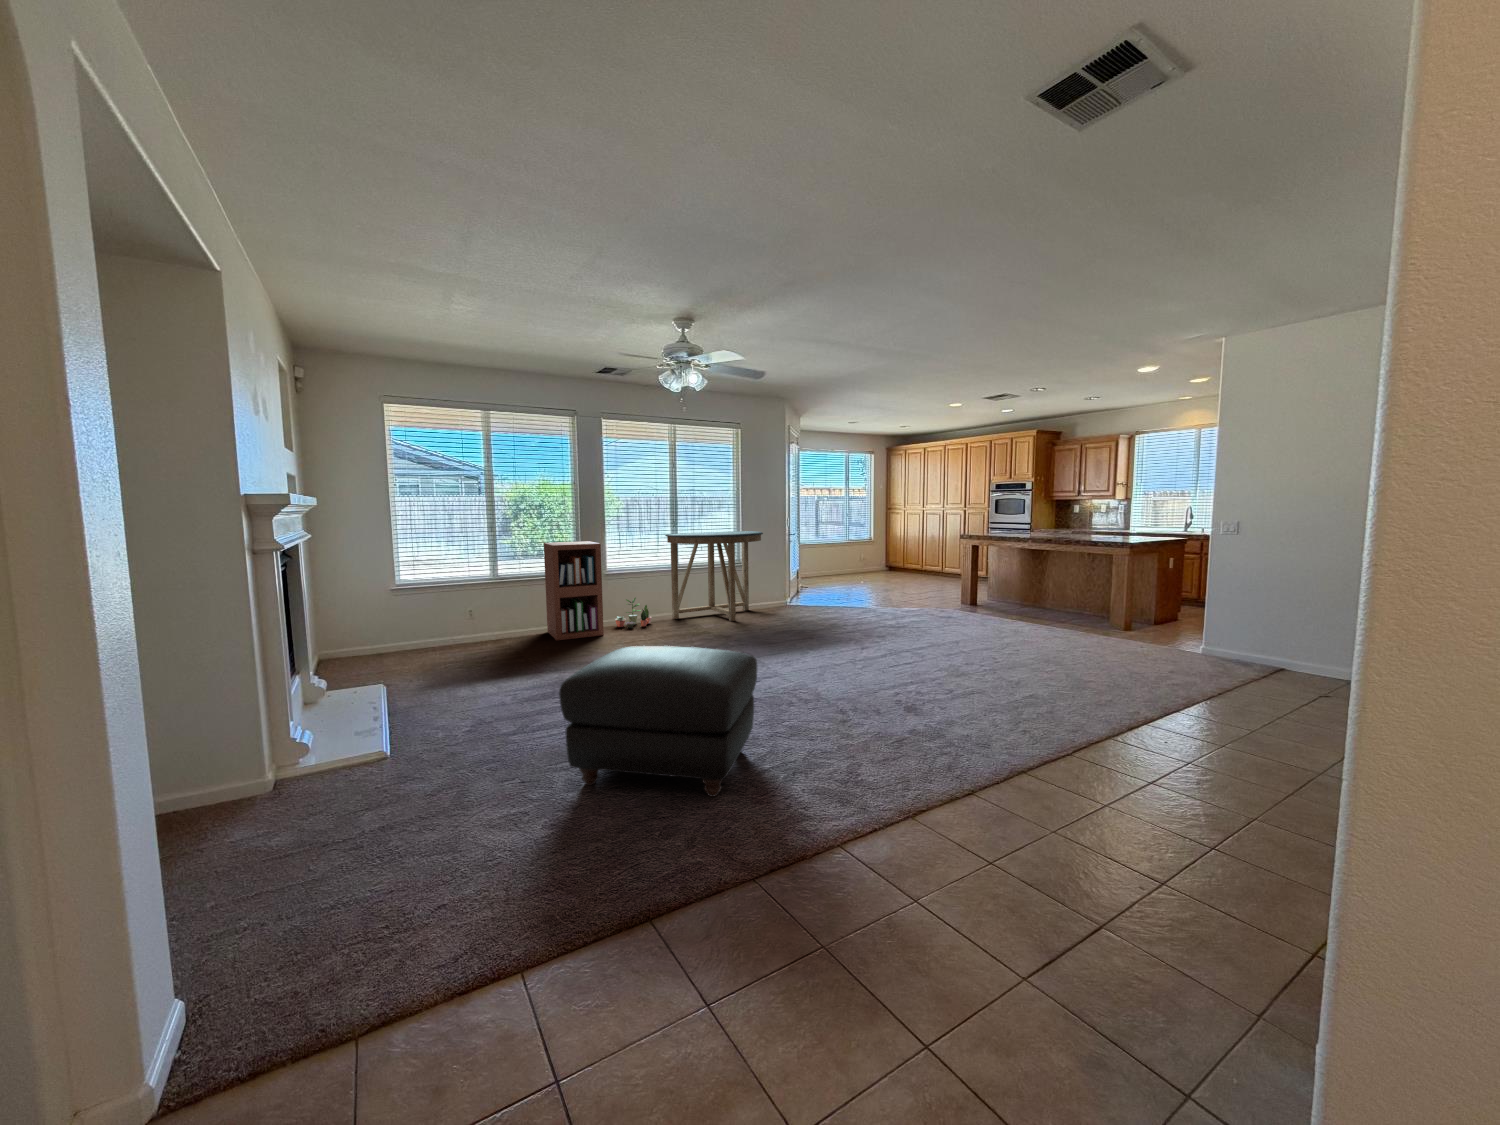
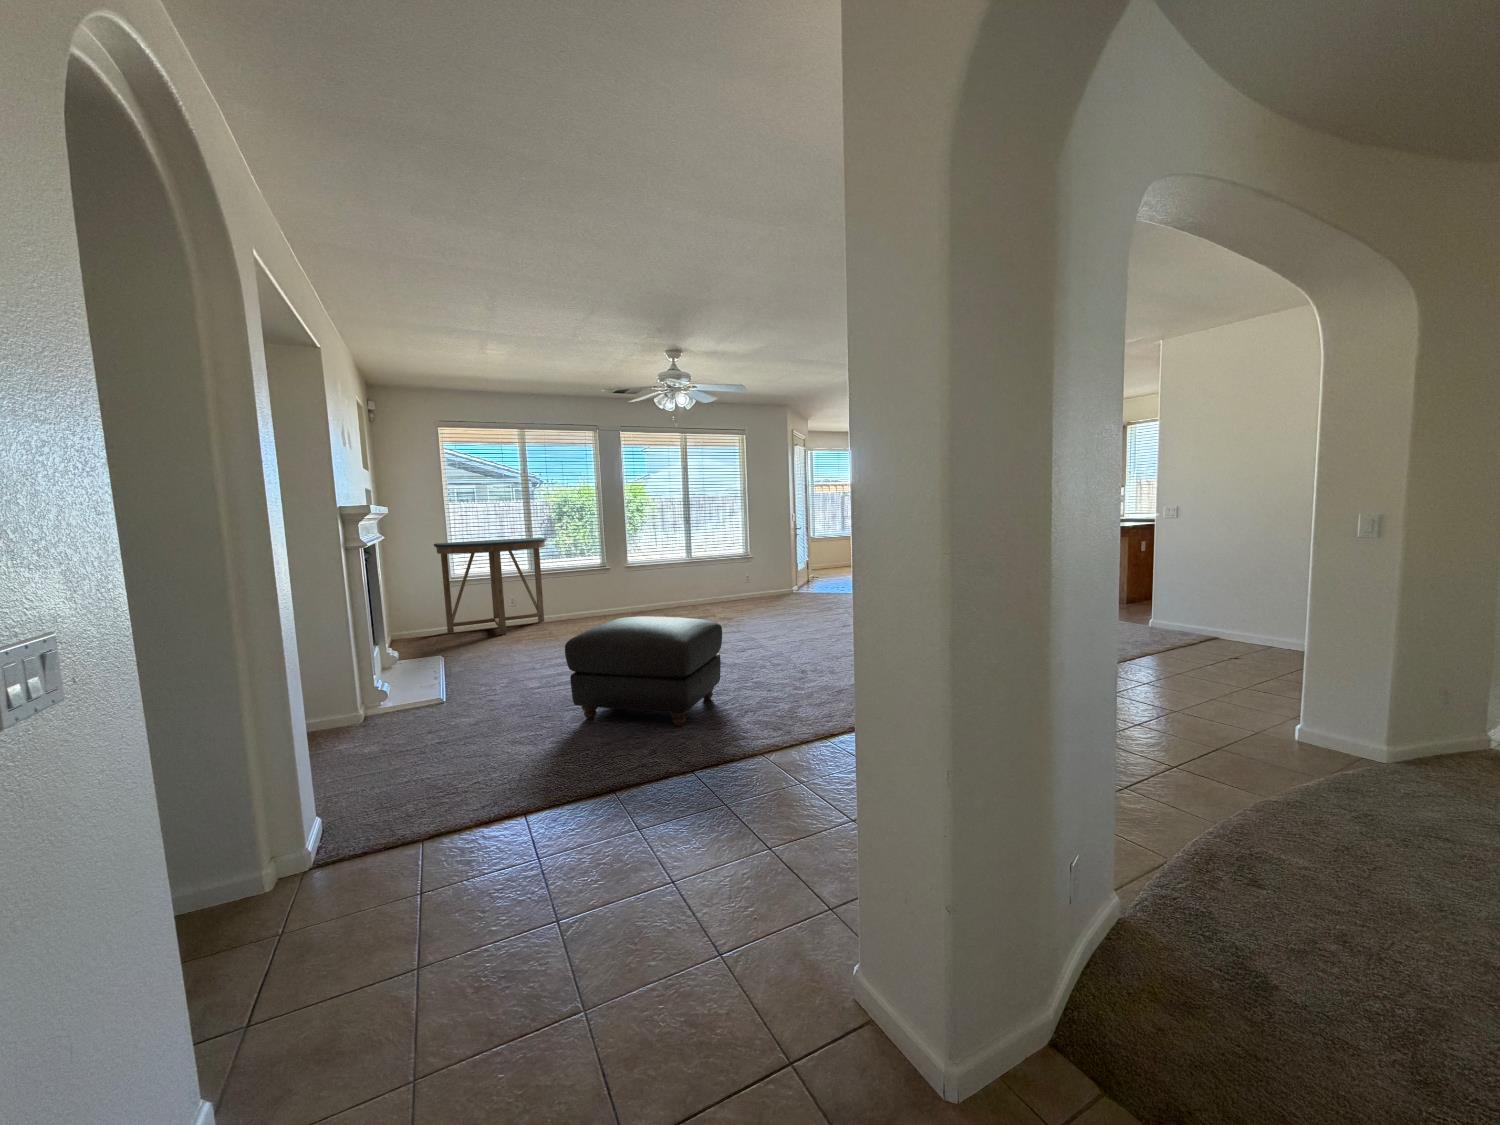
console table: present [665,531,763,621] -> present [434,537,547,635]
bookshelf: present [544,541,604,640] -> none [573,538,625,623]
potted plant: present [615,598,651,628] -> none [635,586,668,613]

